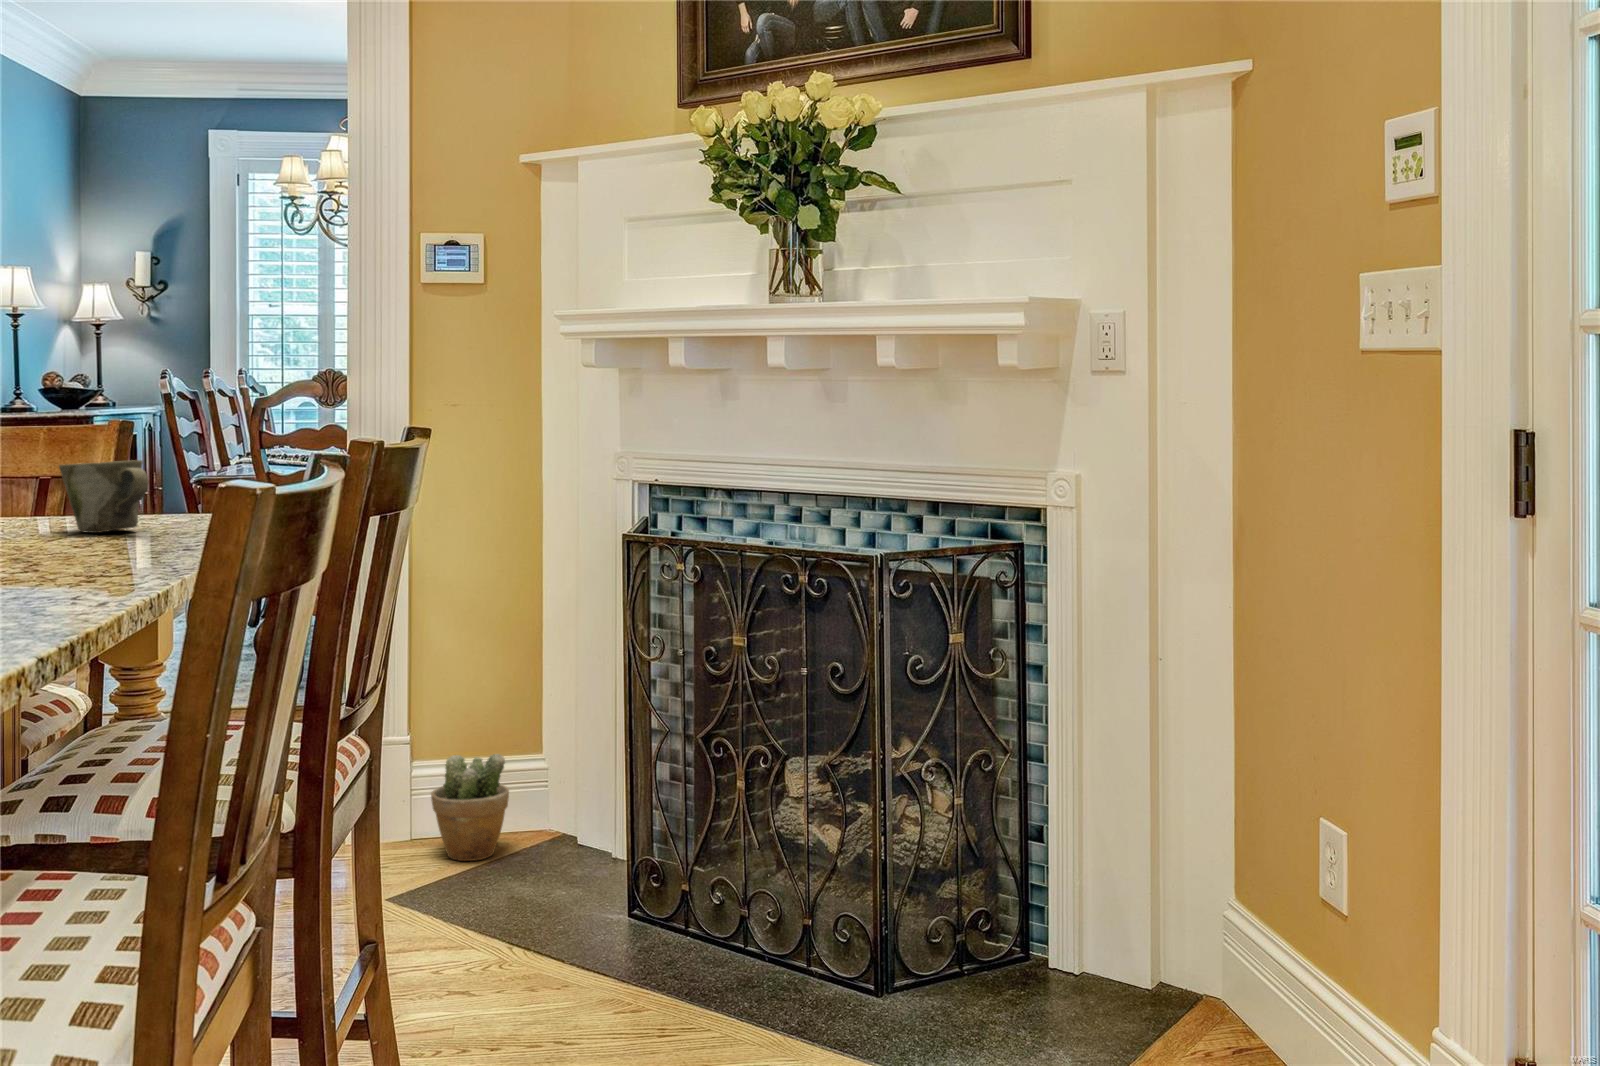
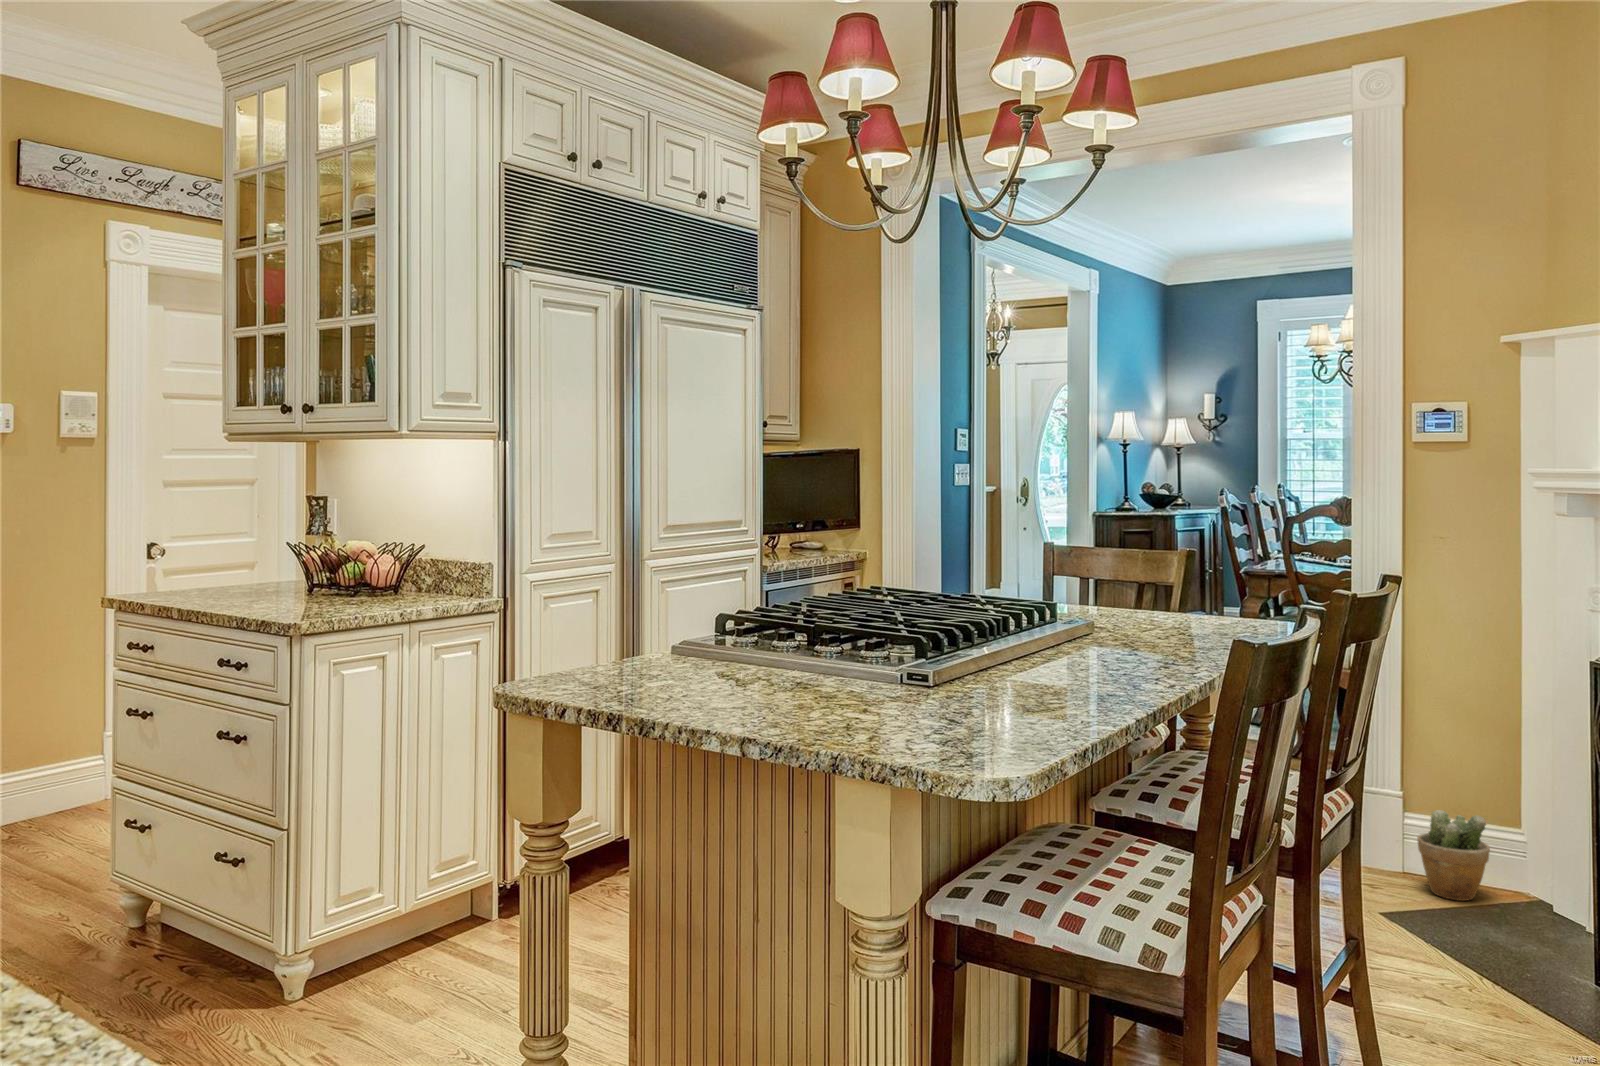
mug: present [59,460,148,533] -> none [1154,584,1207,630]

